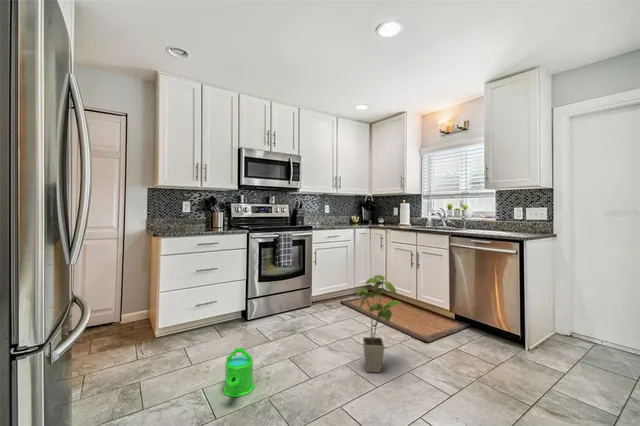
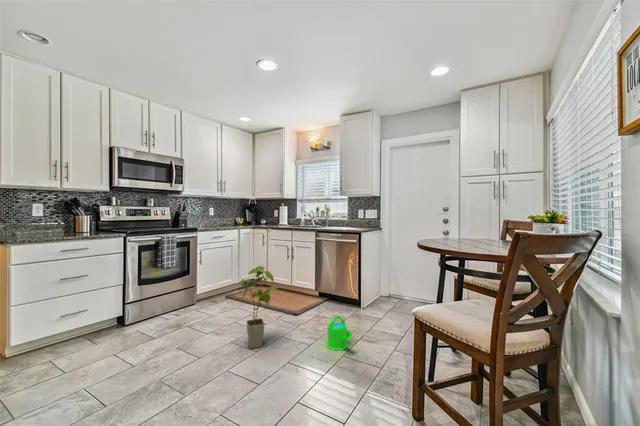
watering can: present [223,348,255,397] -> present [326,315,352,350]

